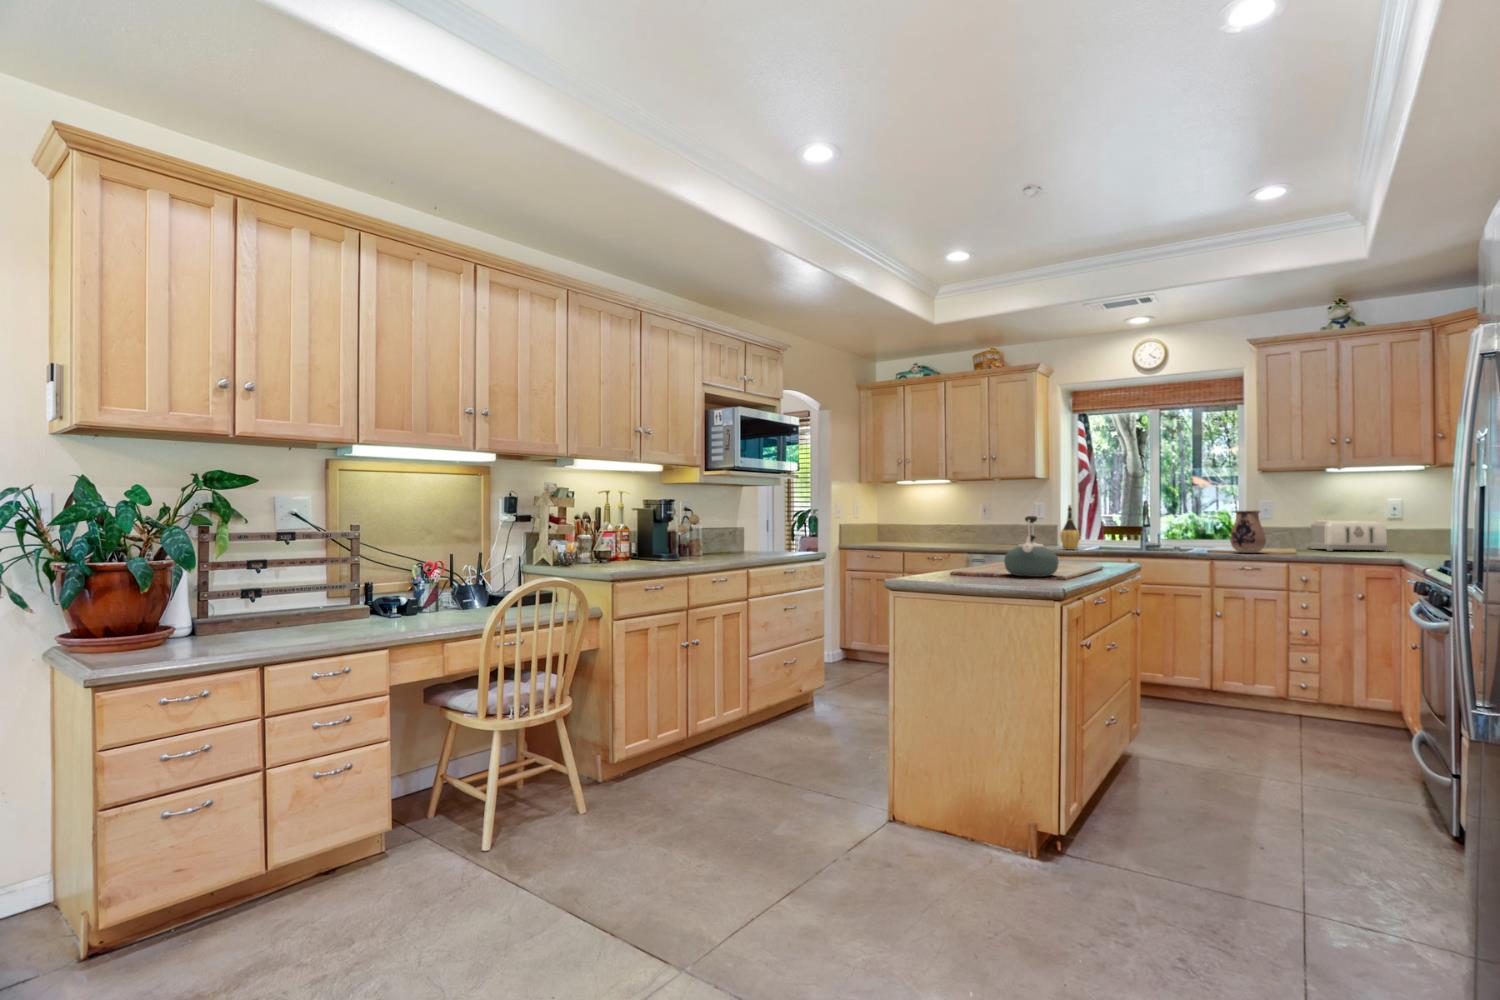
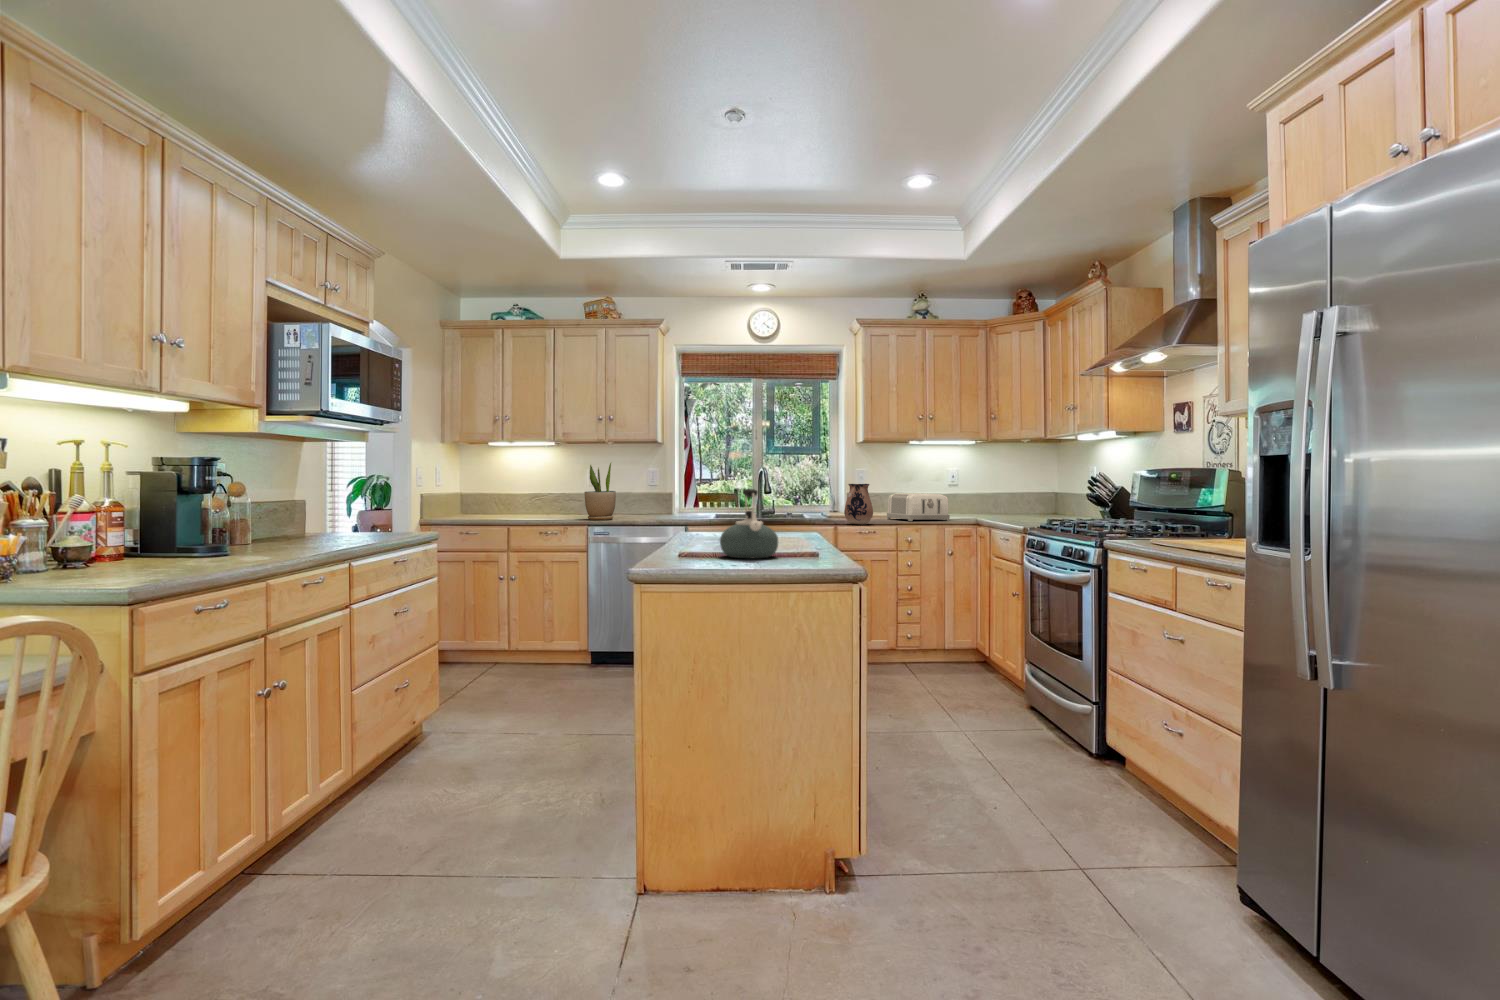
potted plant: none [977,493,1005,545] -> present [584,463,616,520]
wine bottle: present [1060,505,1080,550] -> none [687,475,707,524]

